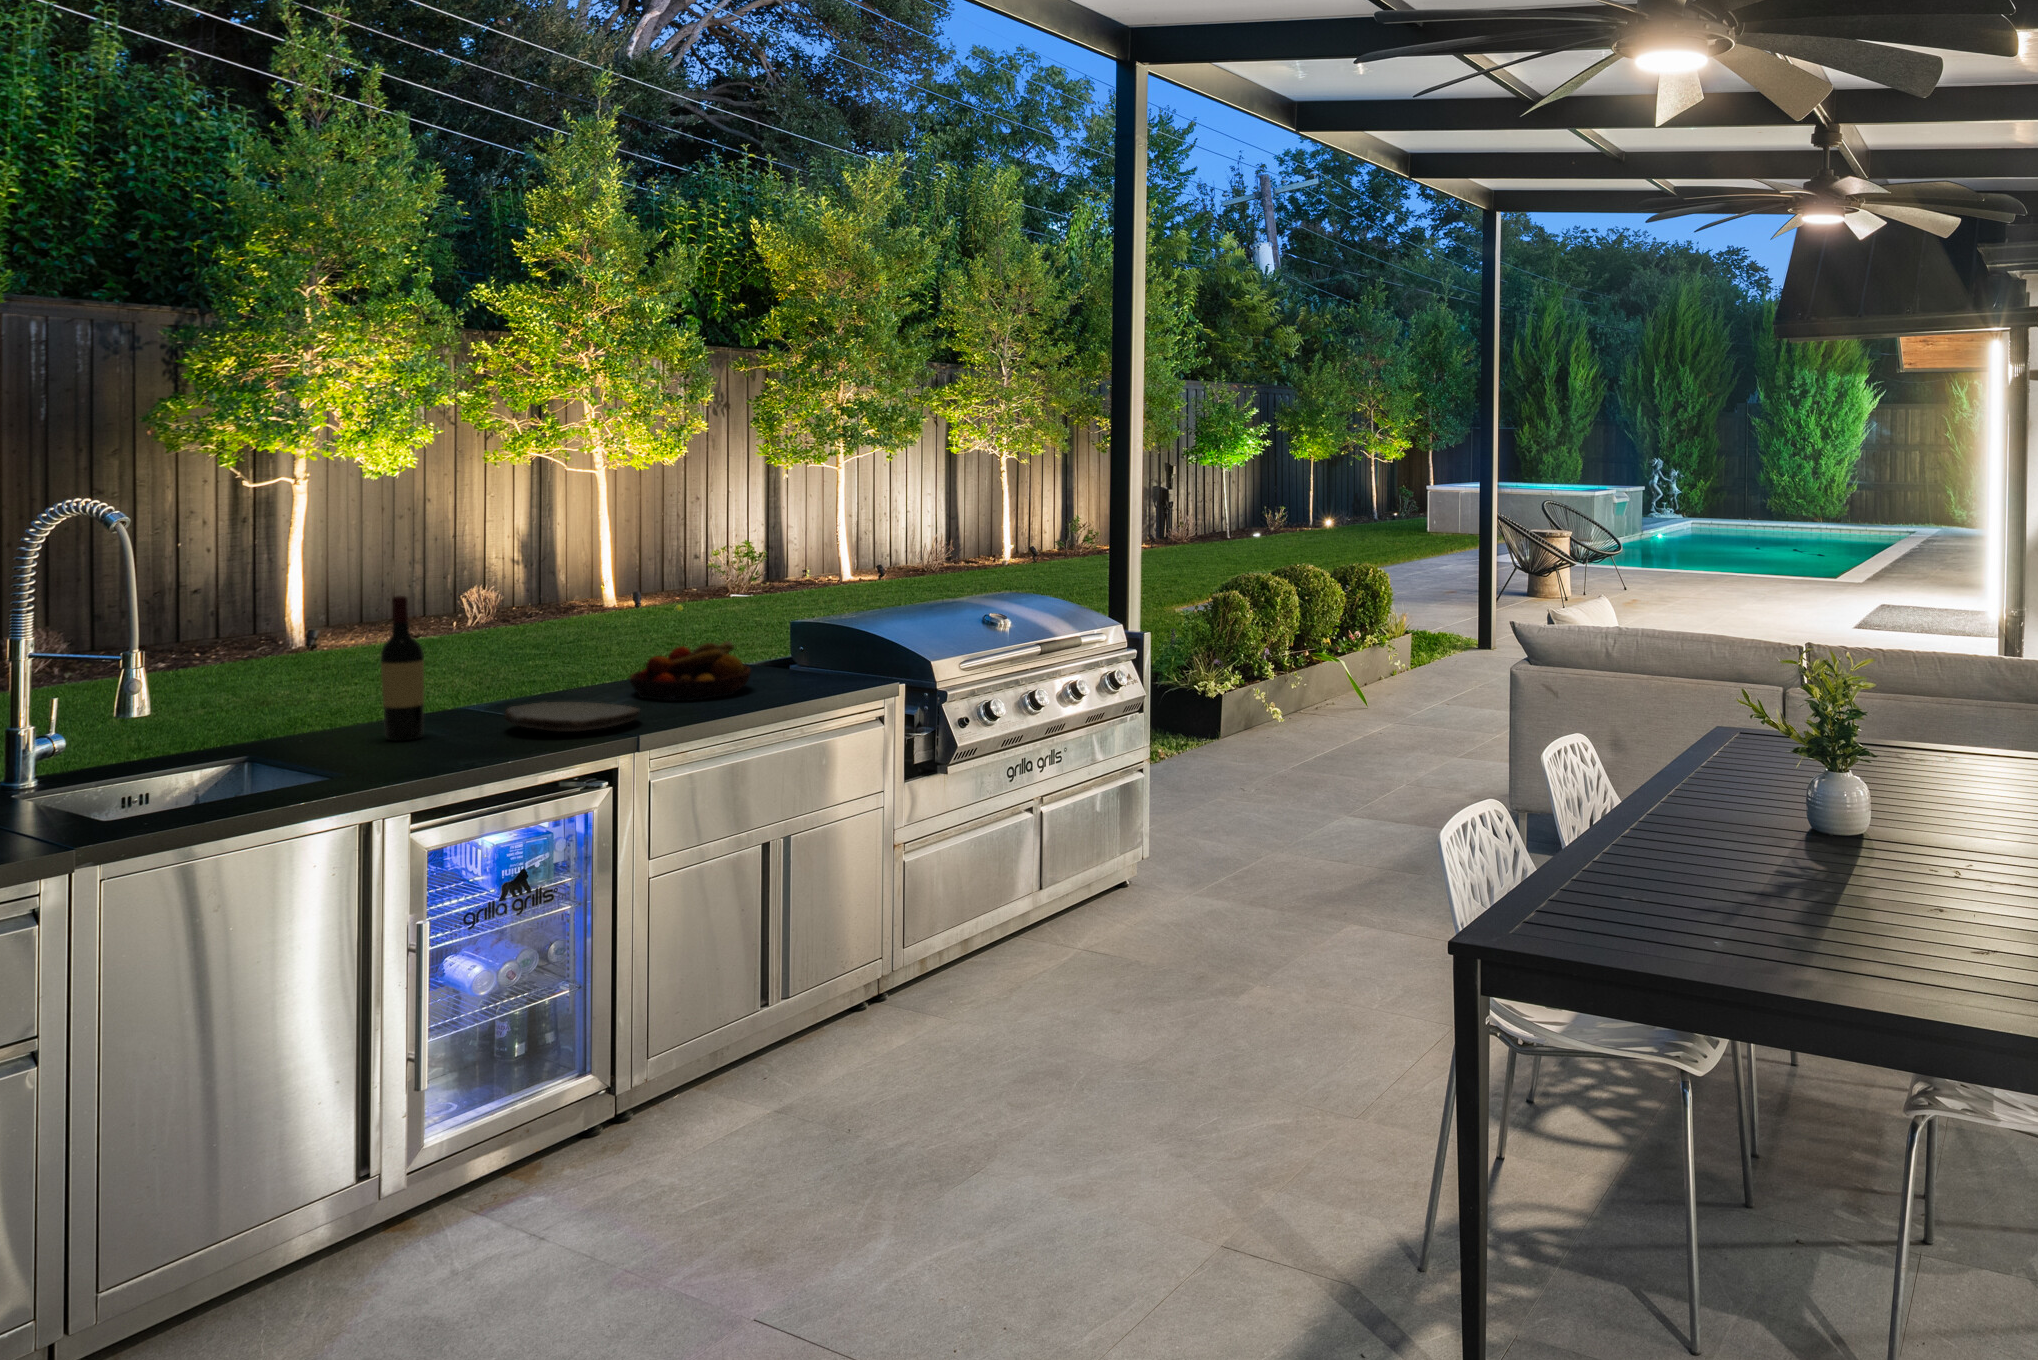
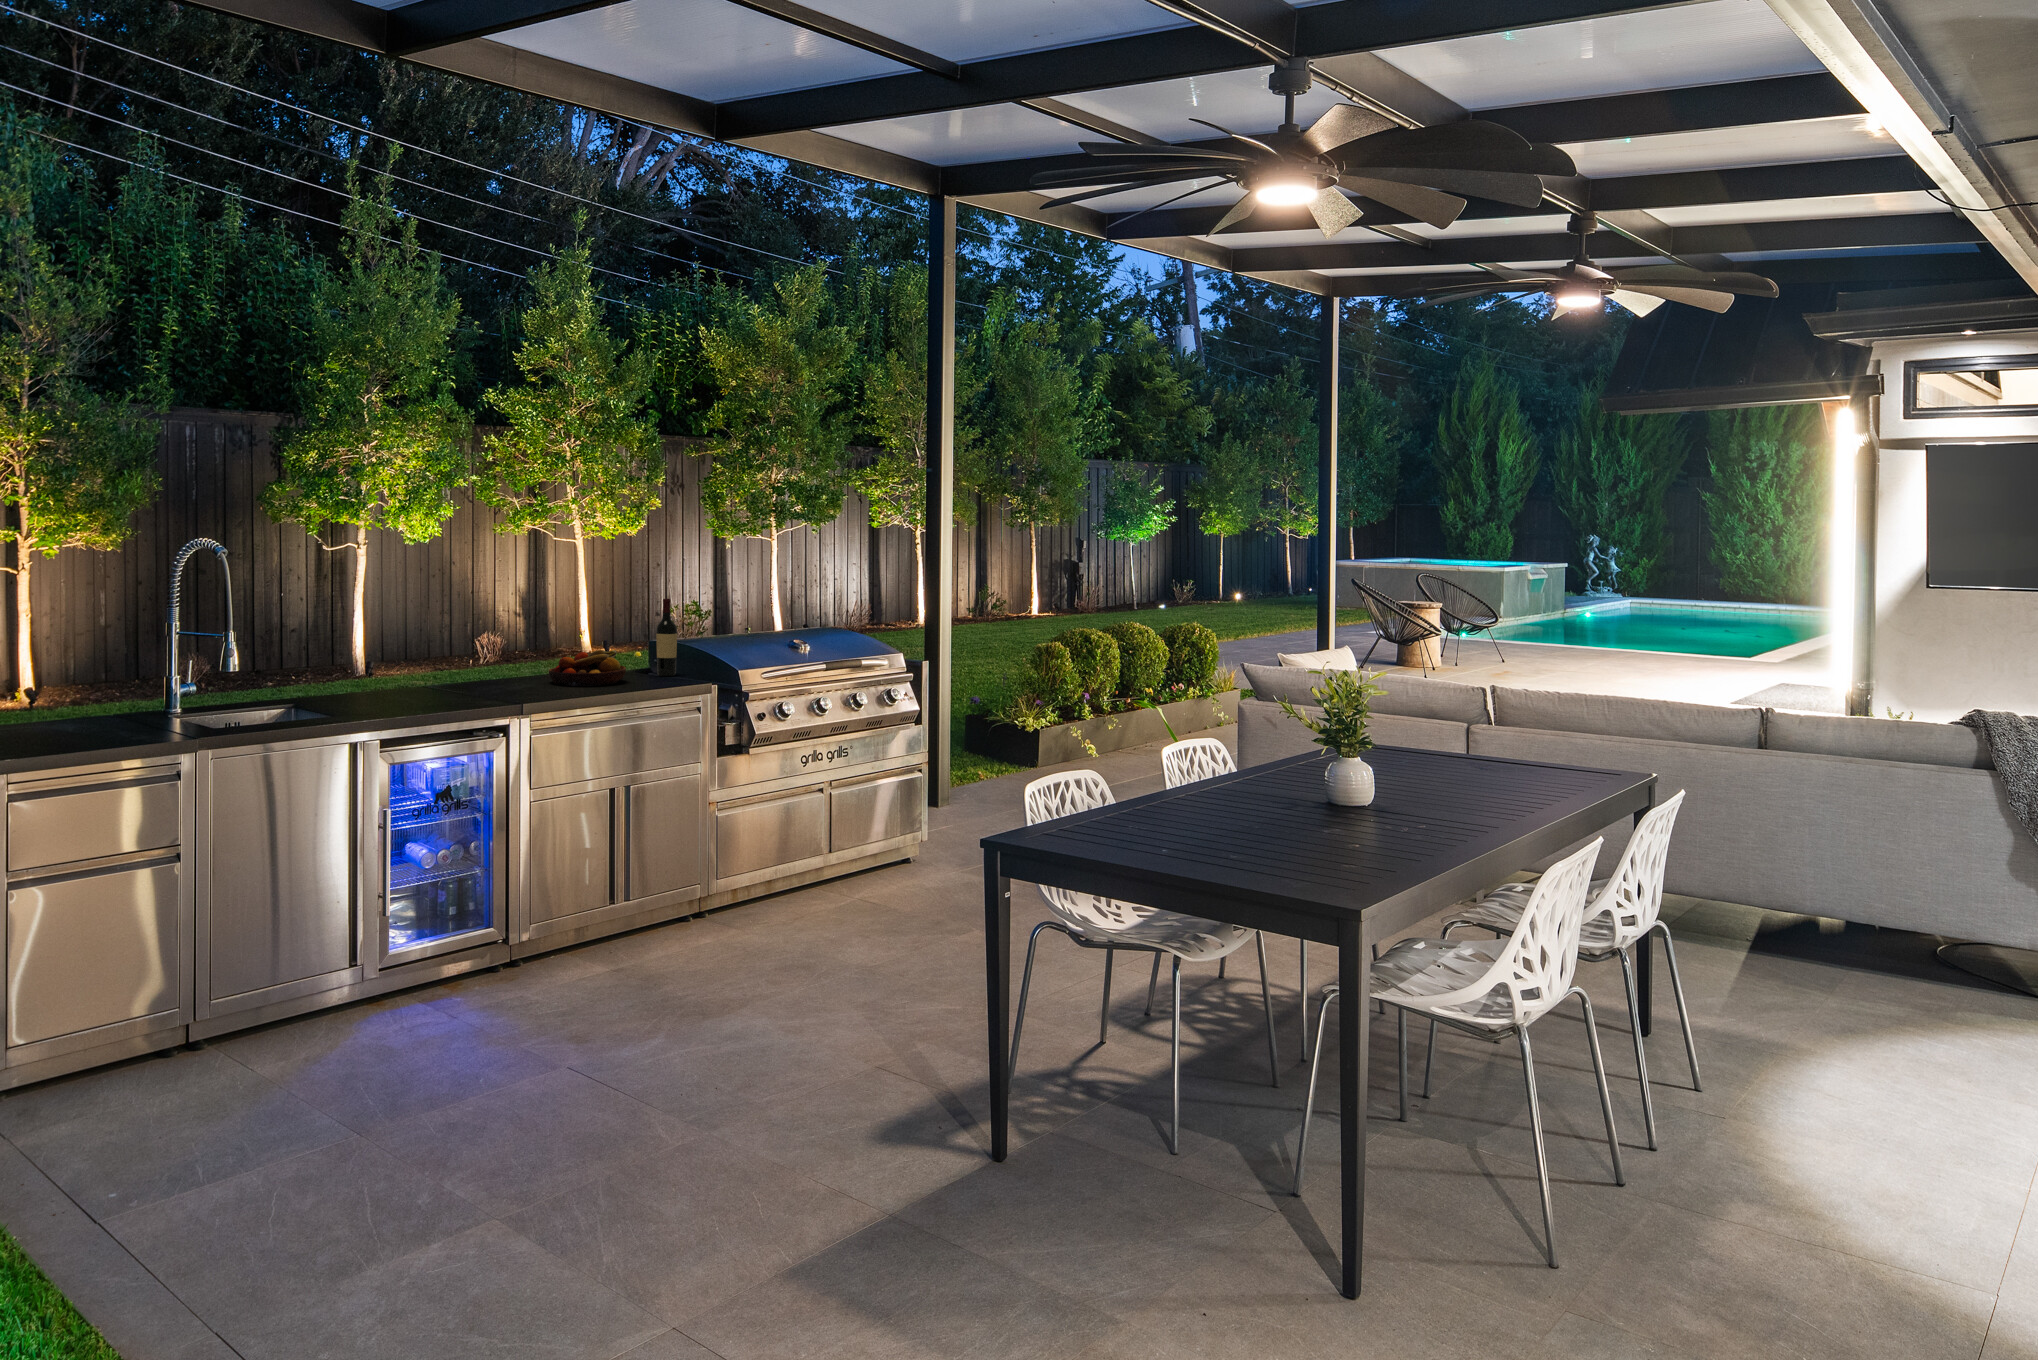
wine bottle: present [381,596,424,741] -> present [656,599,677,676]
plate: present [504,702,640,732] -> none [467,681,549,698]

